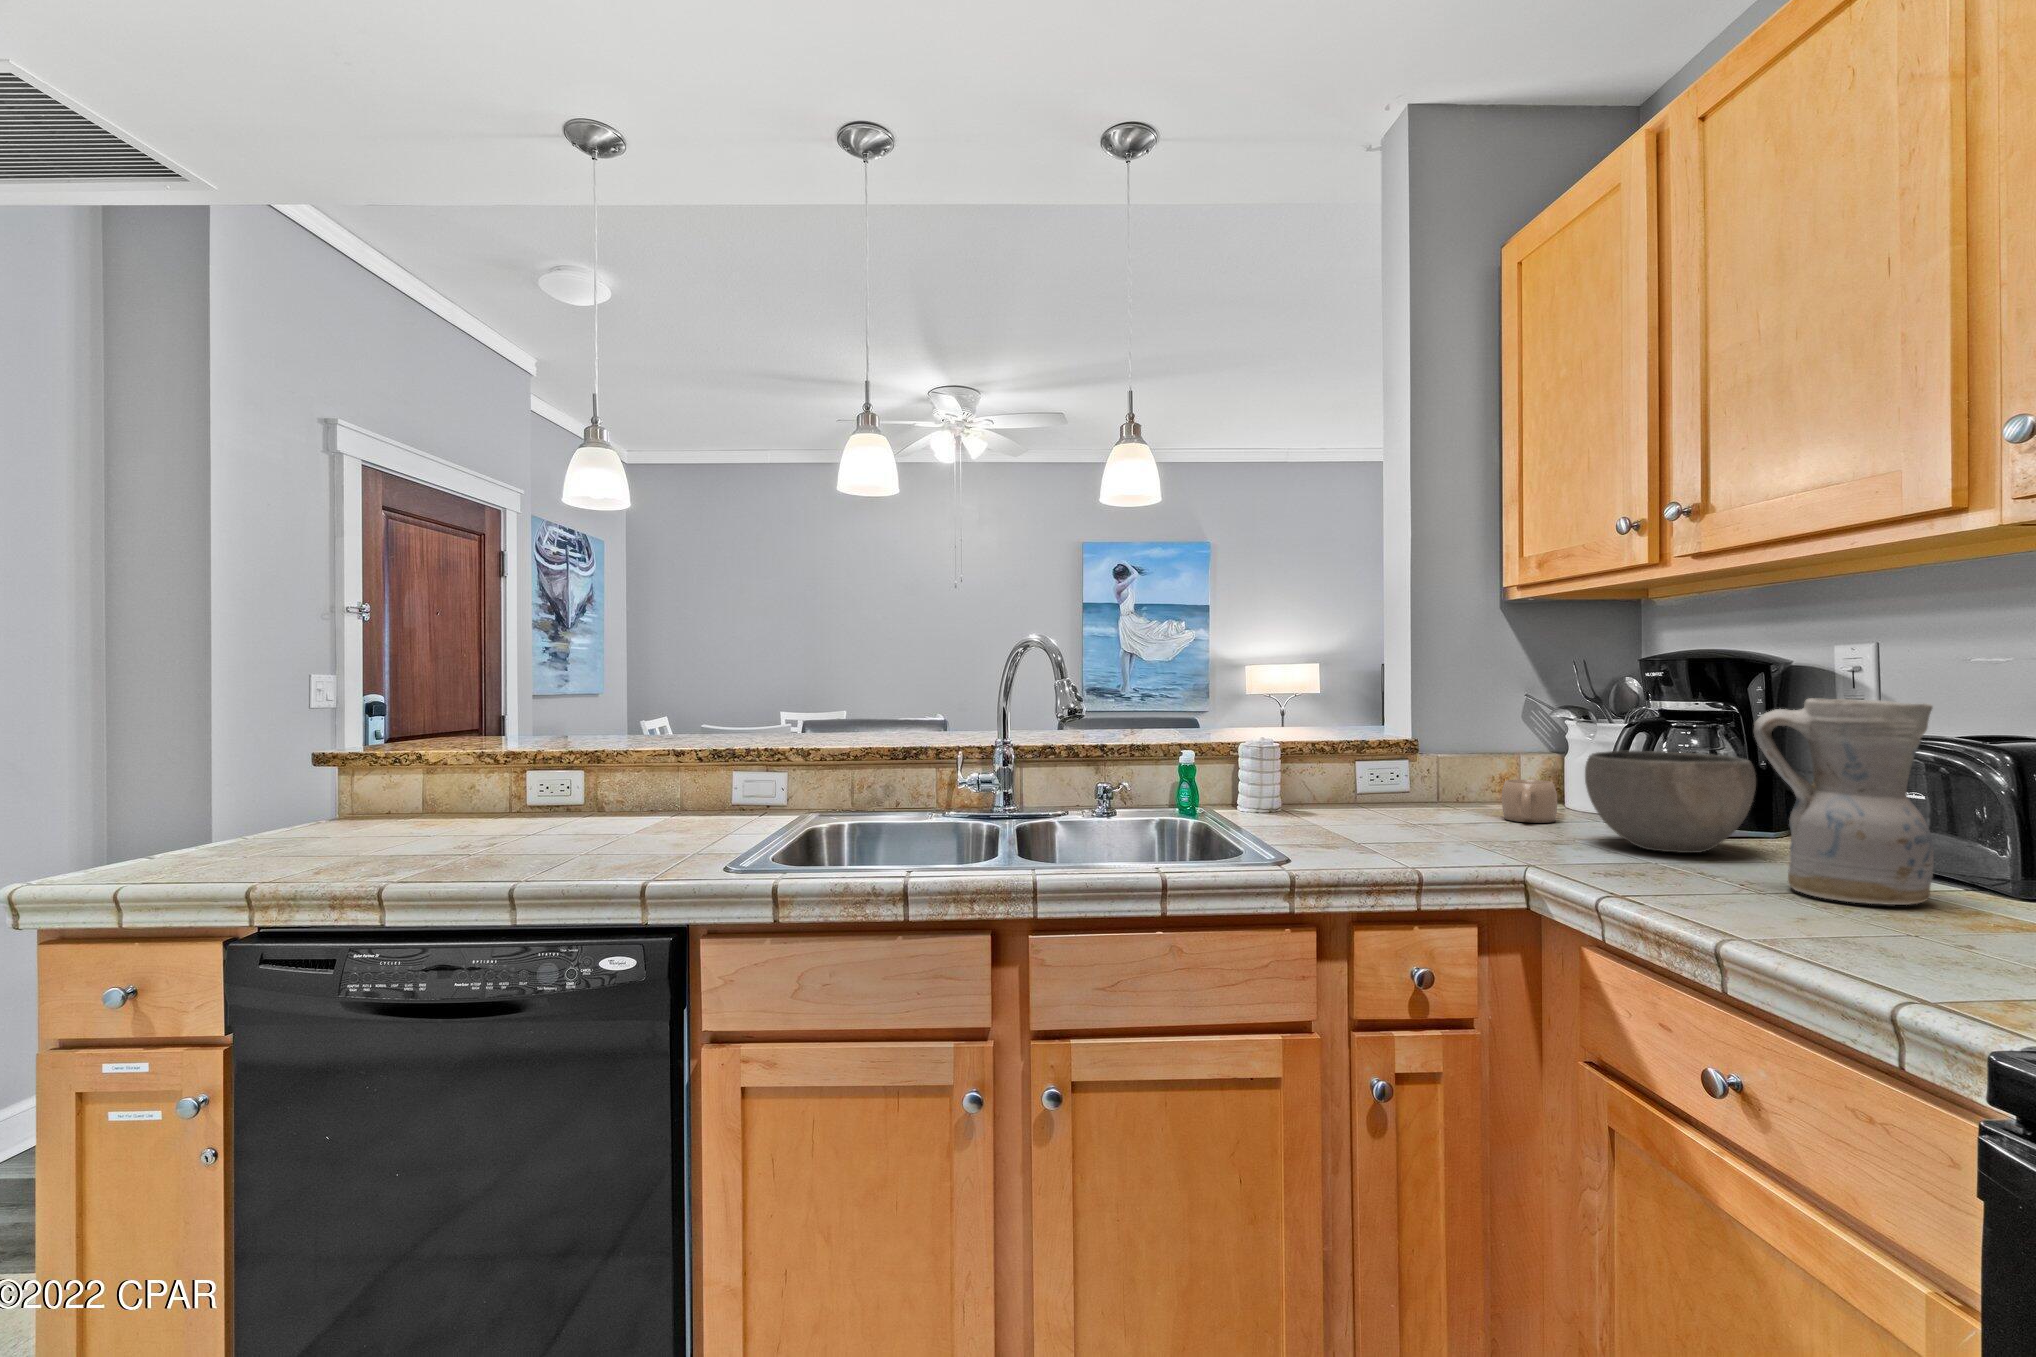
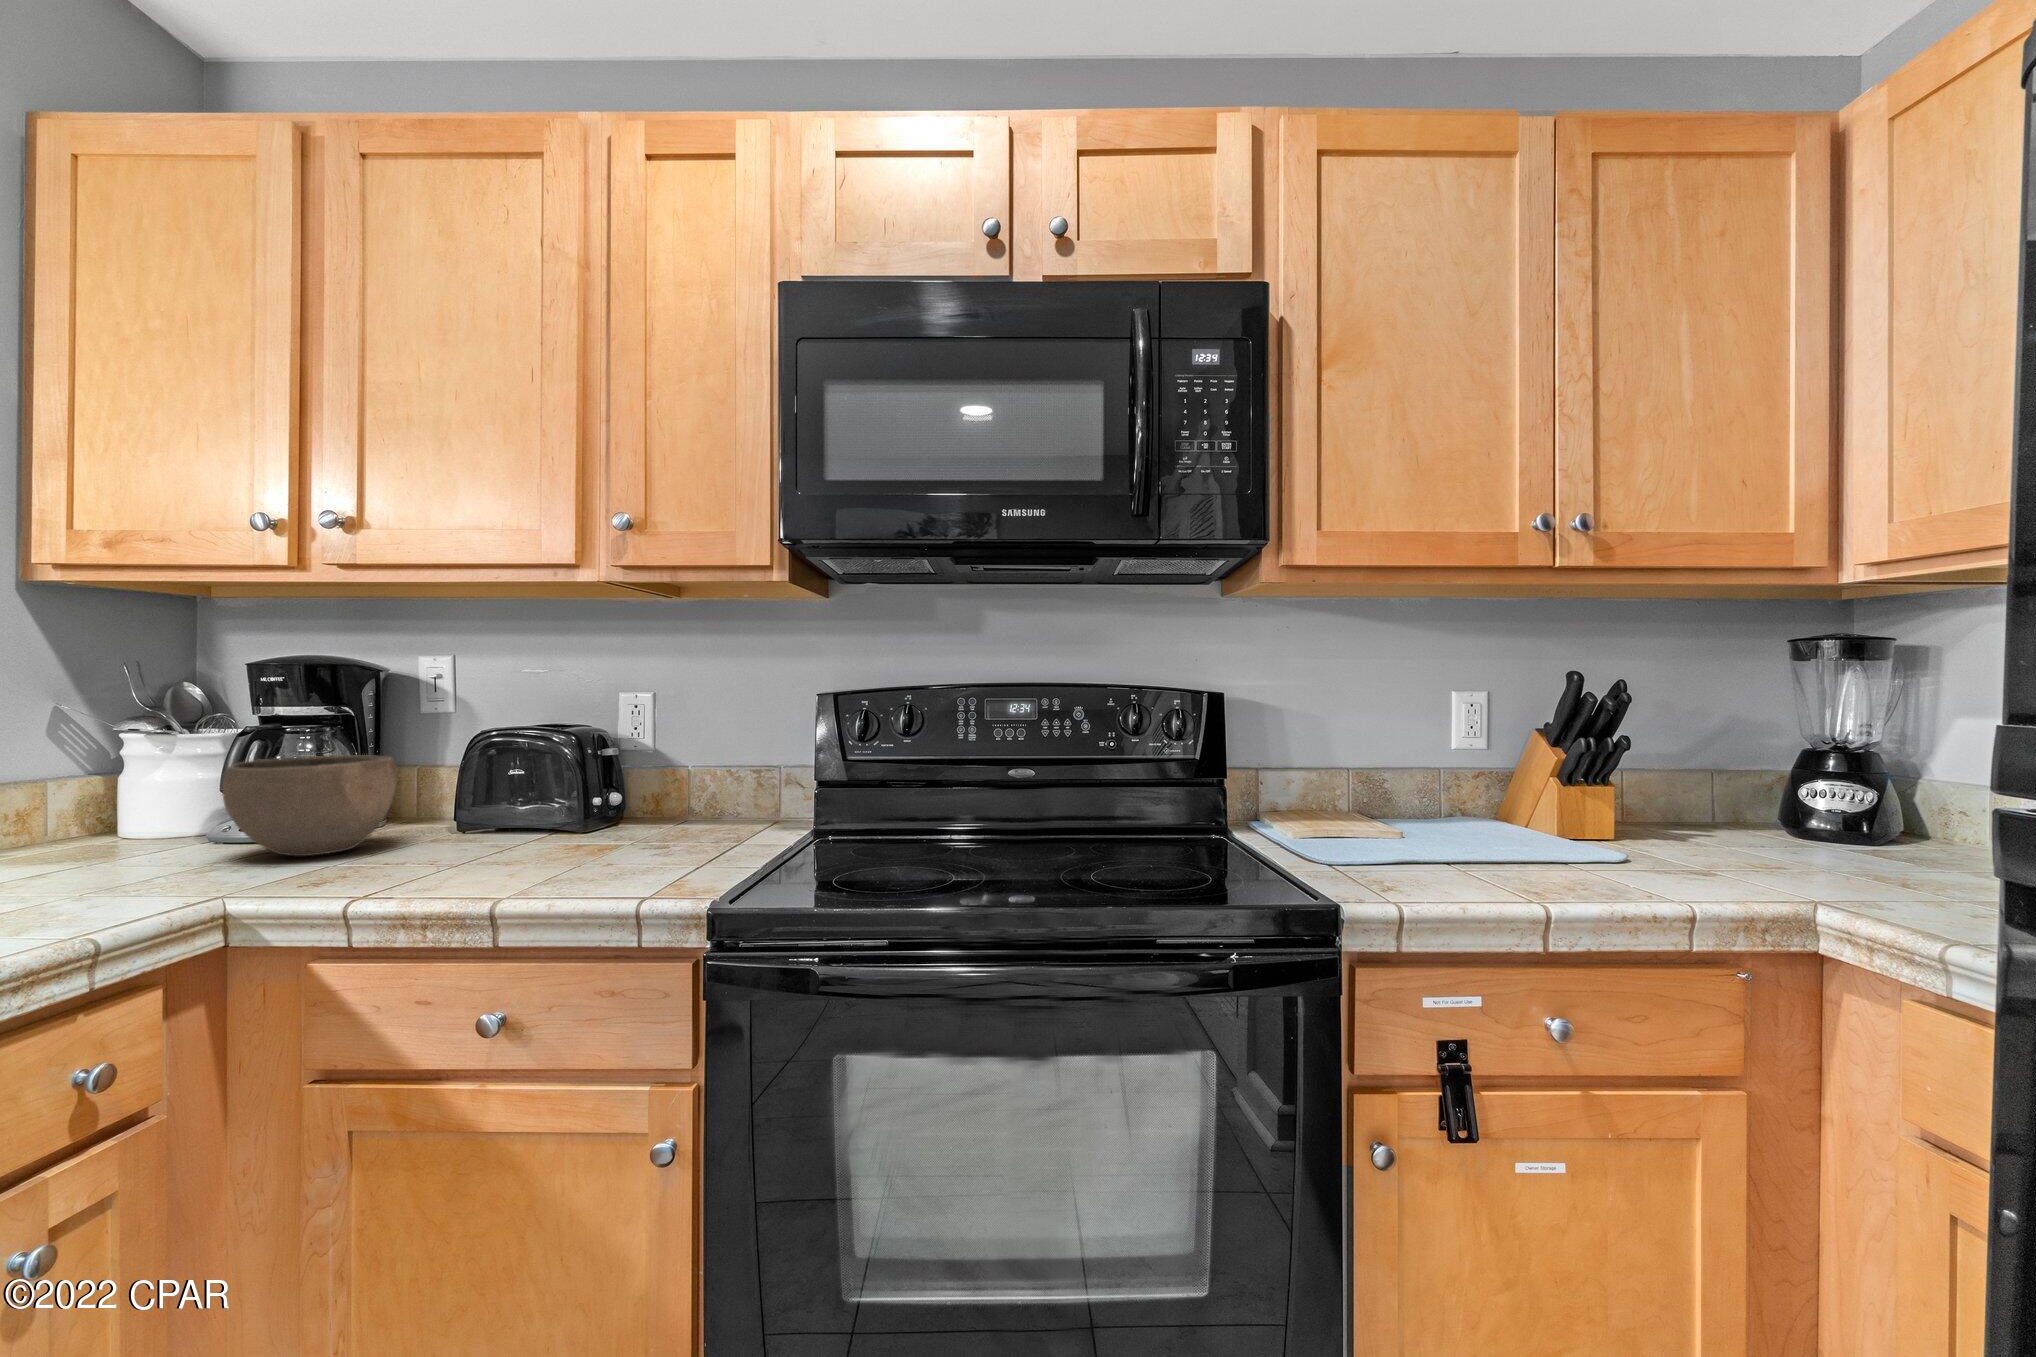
ceramic pitcher: present [1754,698,1934,905] -> none [441,698,560,858]
mug: present [1502,780,1557,823] -> none [63,808,145,863]

